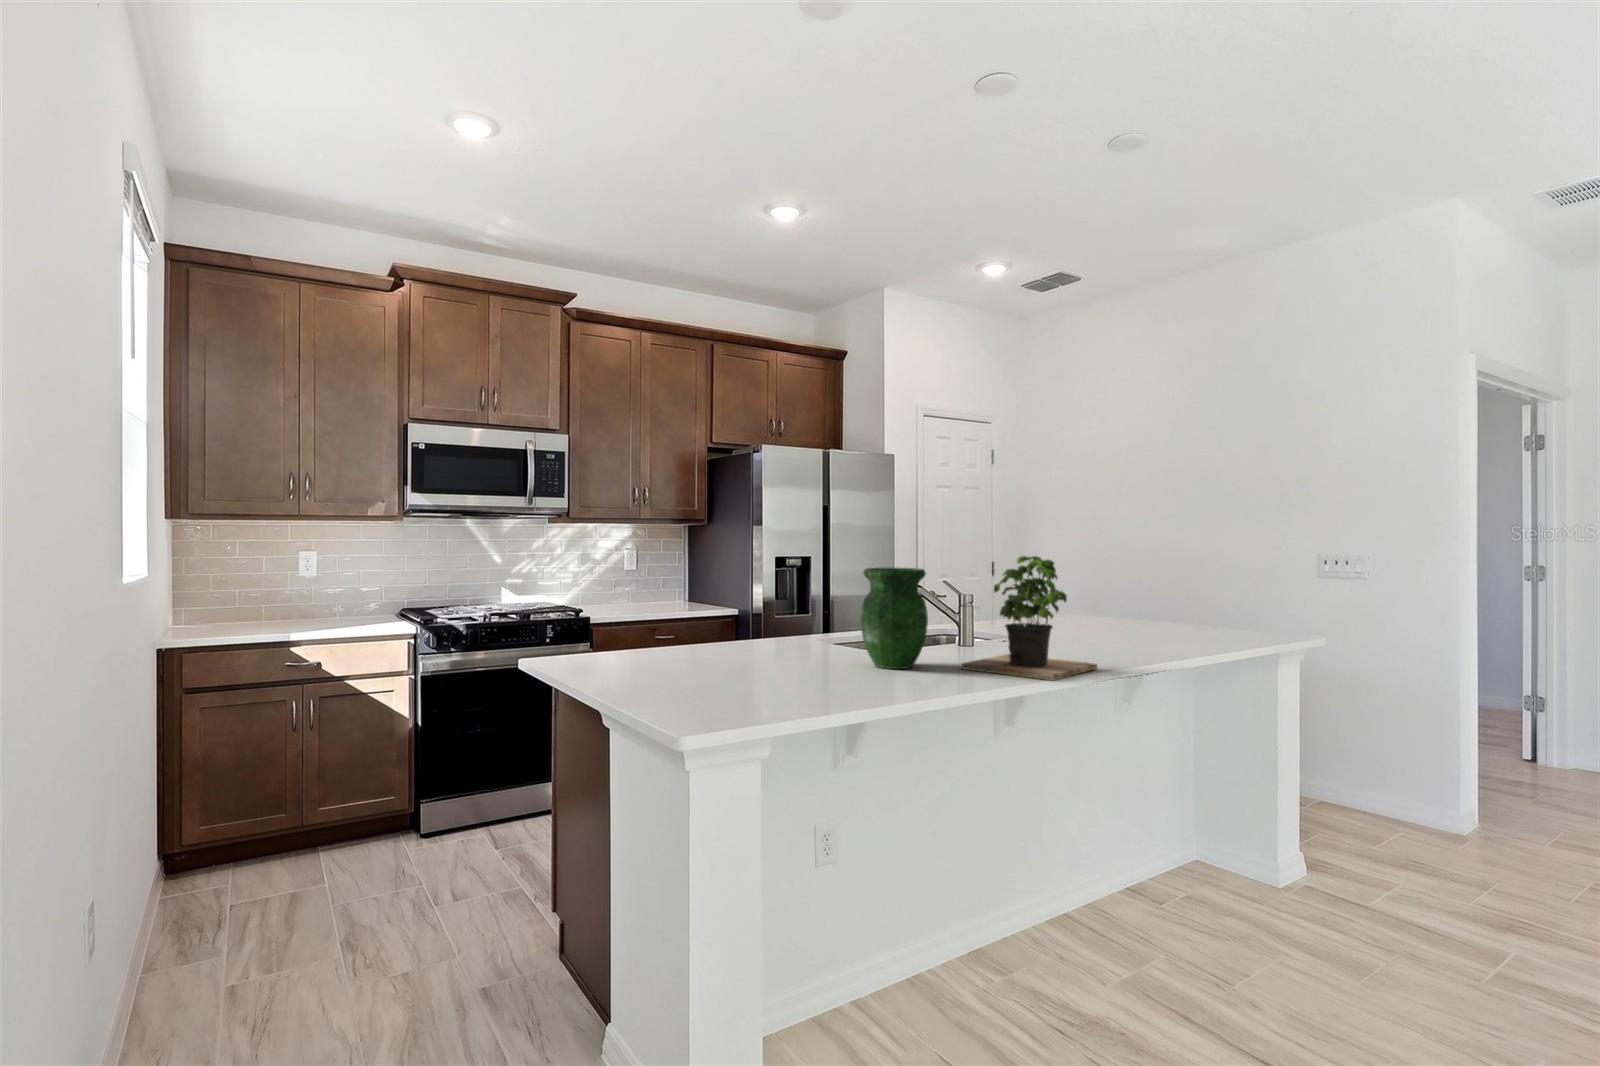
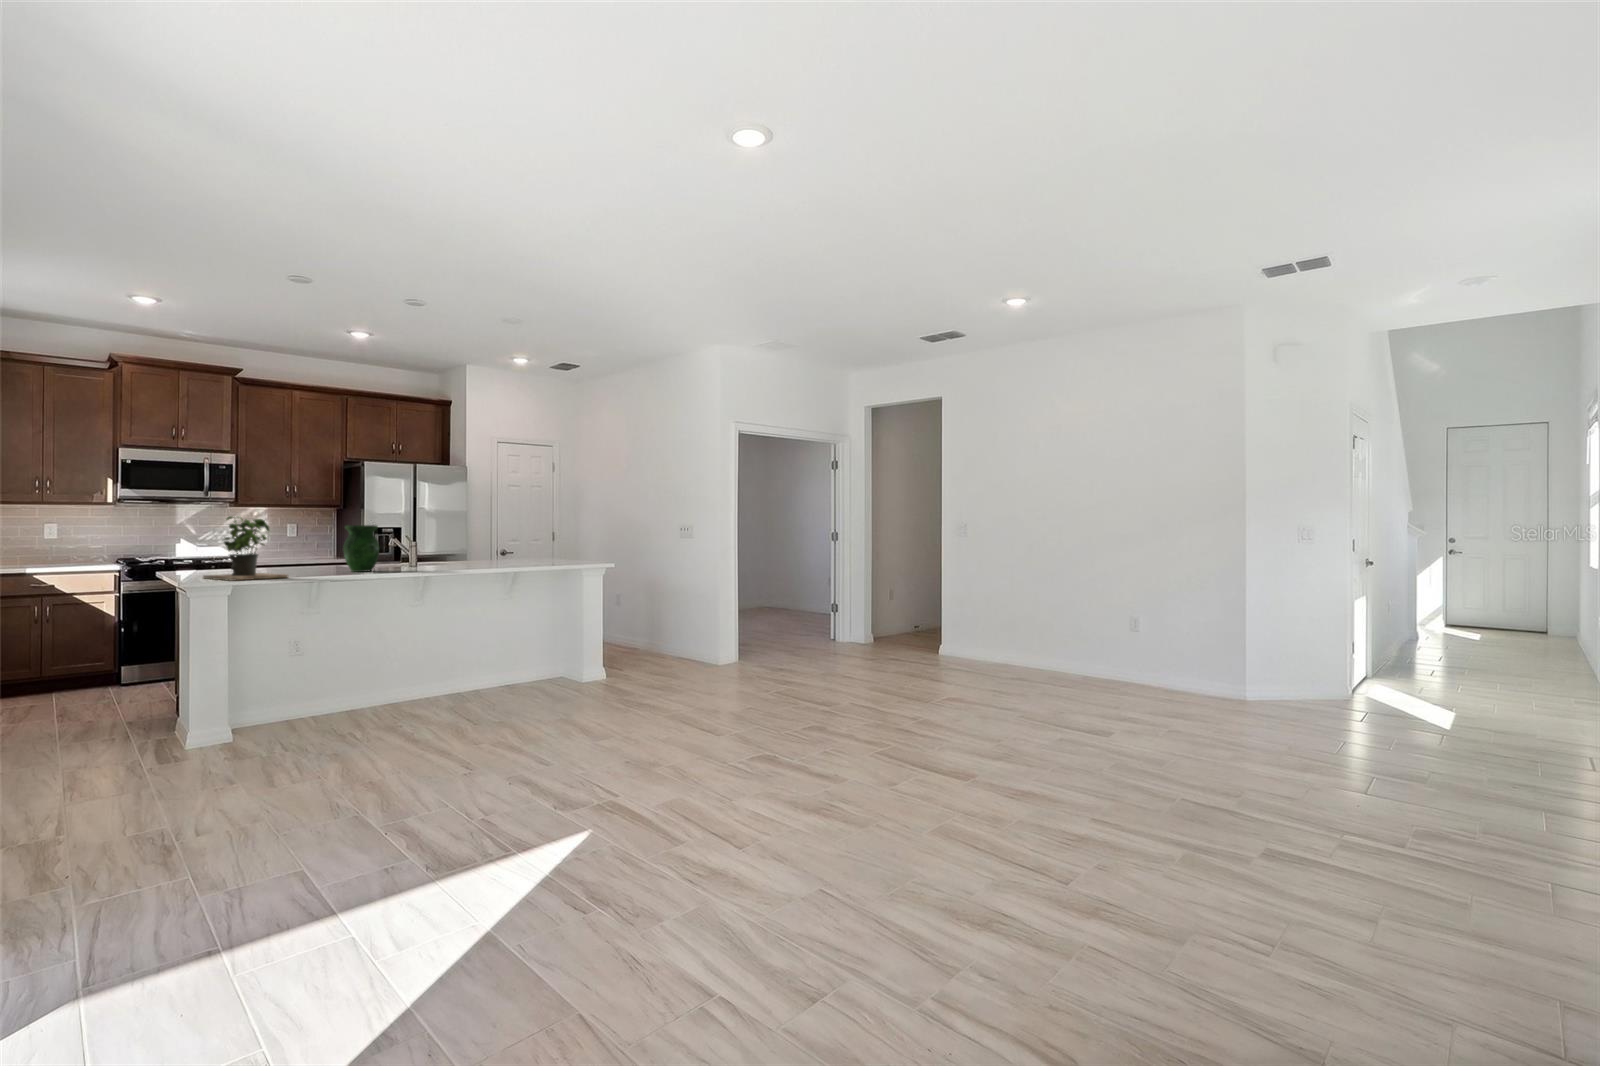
potted plant: present [961,556,1097,680] -> present [203,516,288,581]

